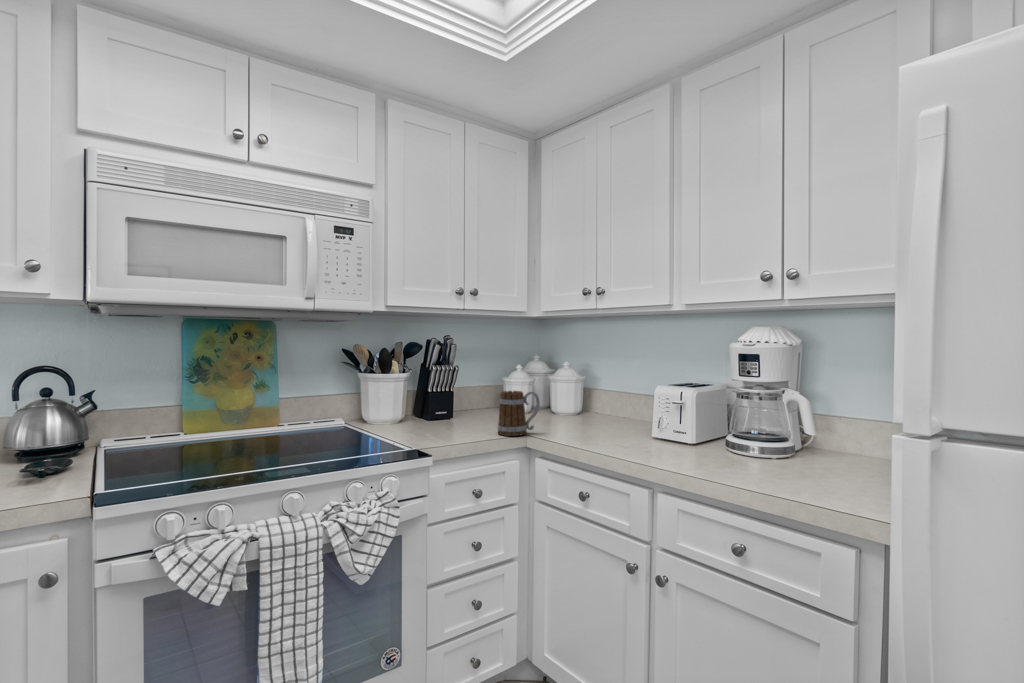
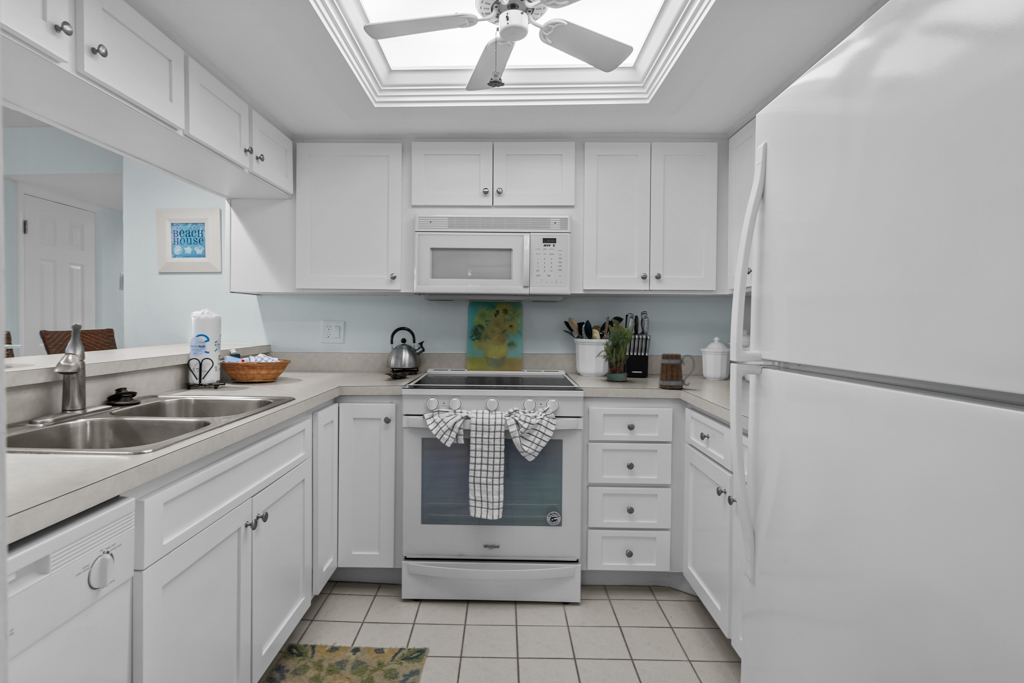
potted plant: none [402,348,453,429] -> present [597,319,635,381]

